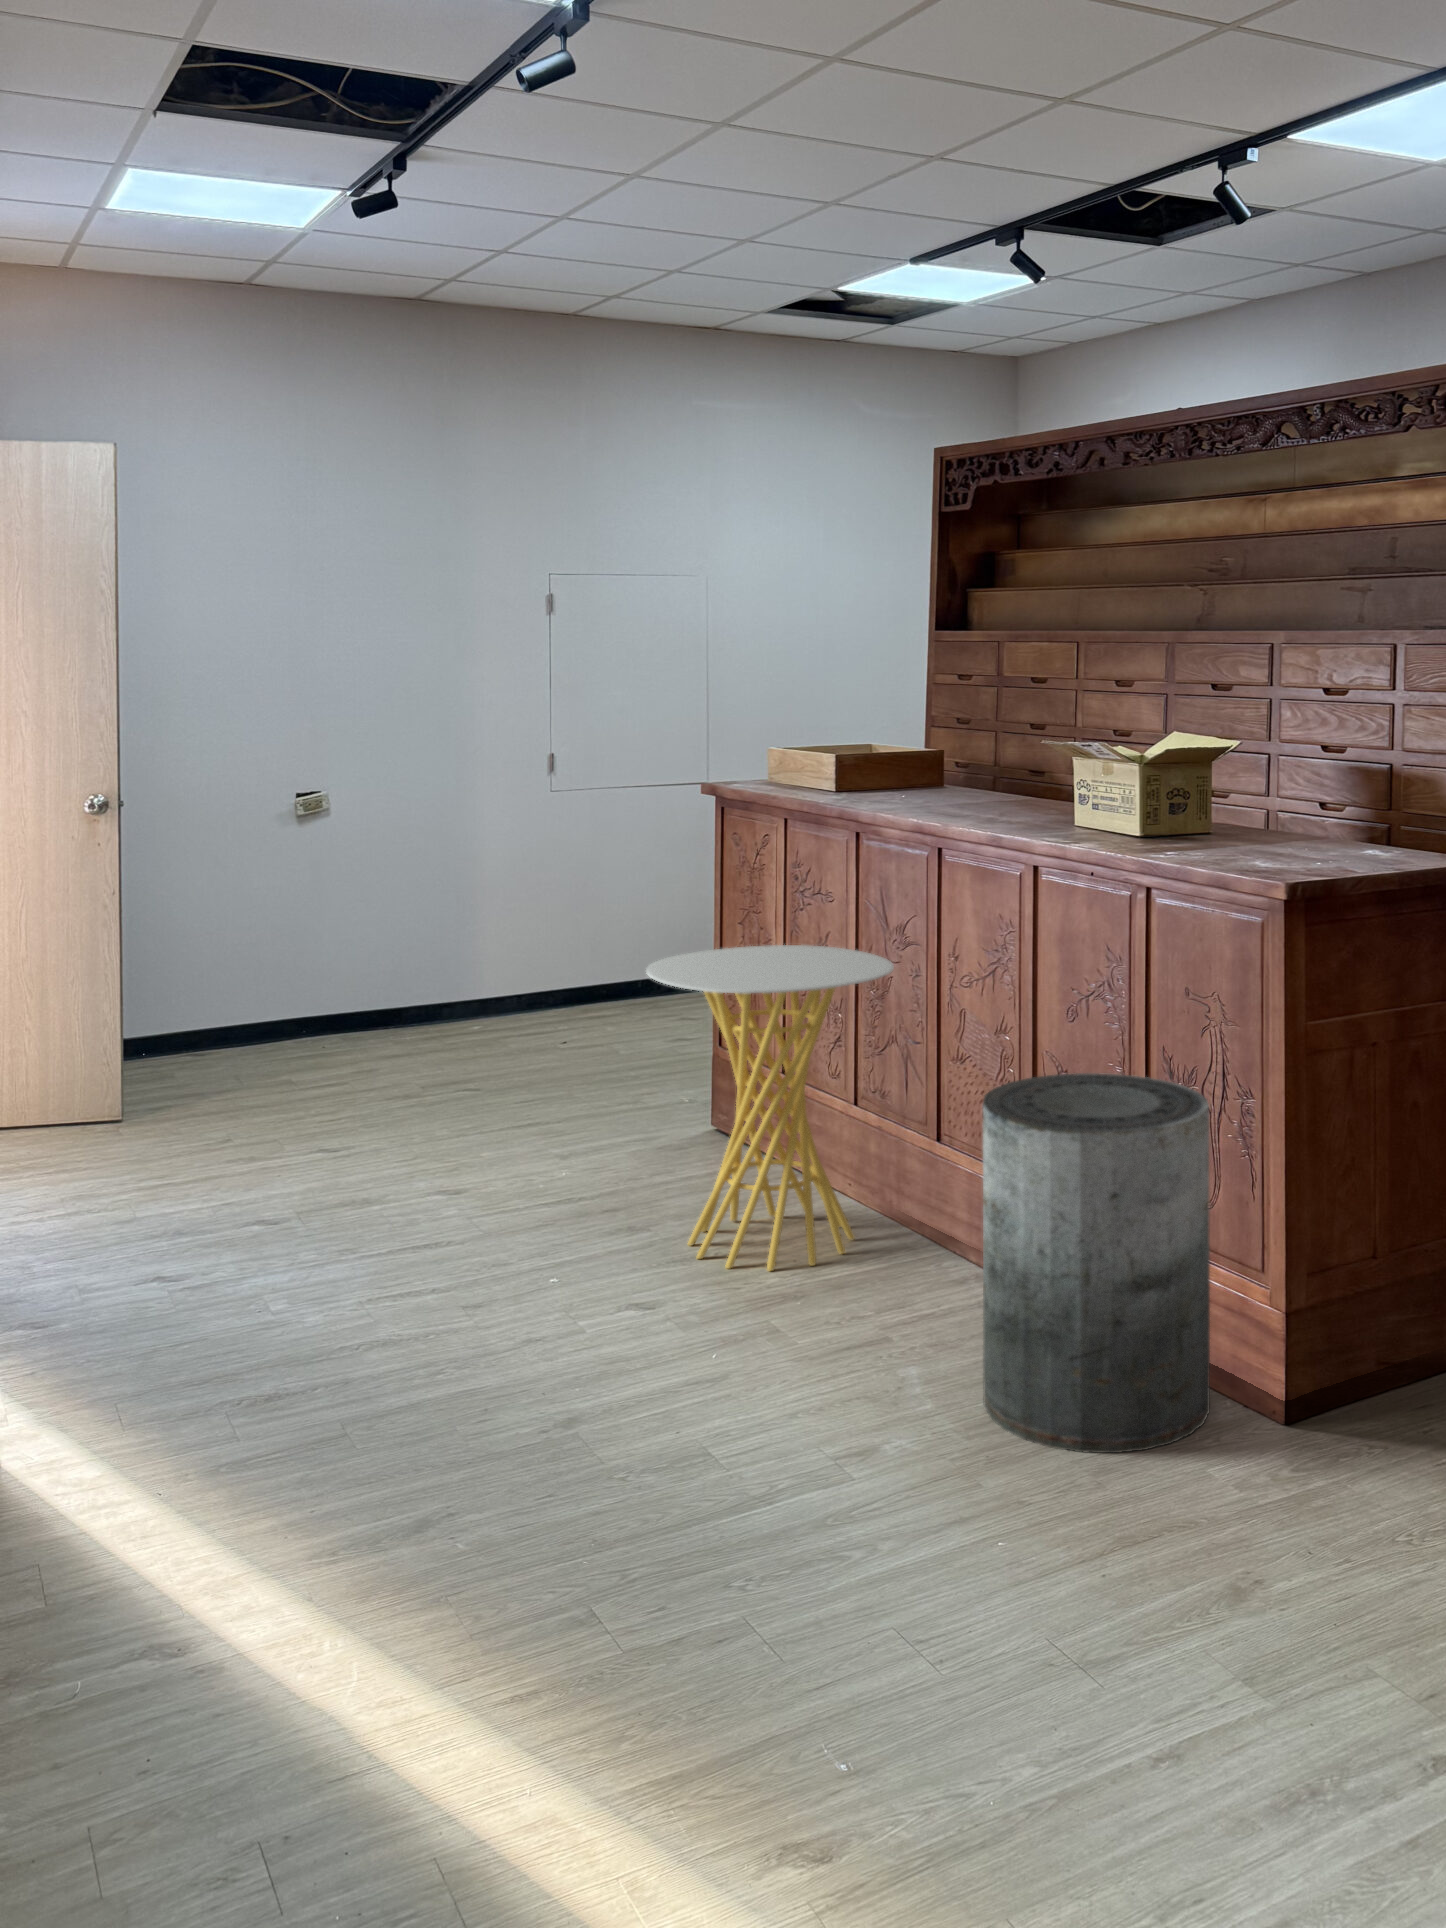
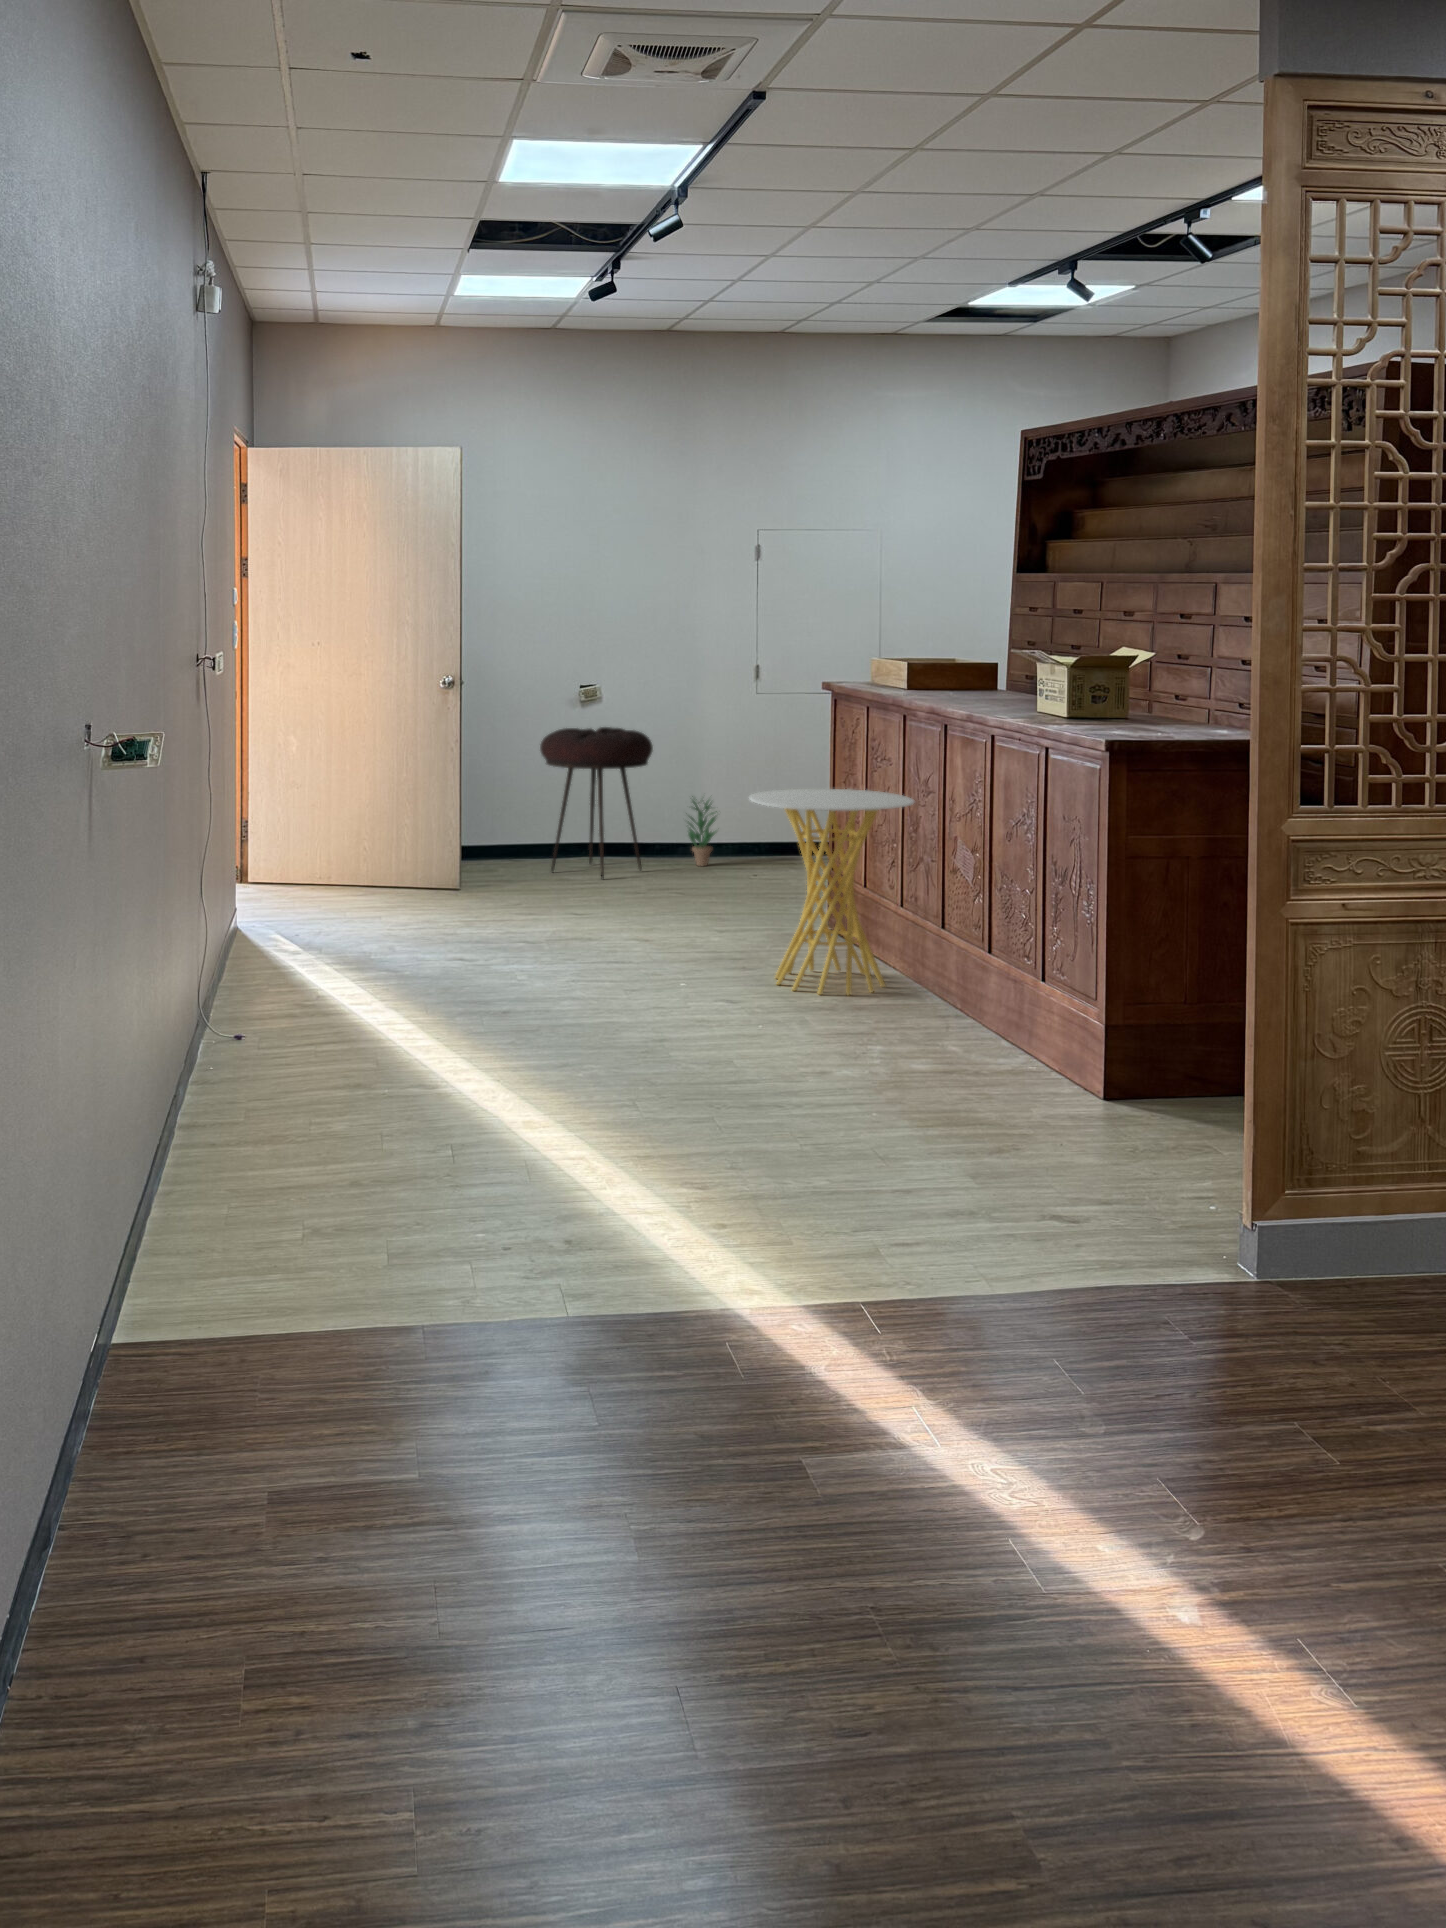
stool: none [247,850,418,1075] -> present [540,727,653,879]
potted plant: none [458,934,512,1036] -> present [688,796,717,866]
trash can: present [983,1073,1210,1453] -> none [909,865,1060,1091]

